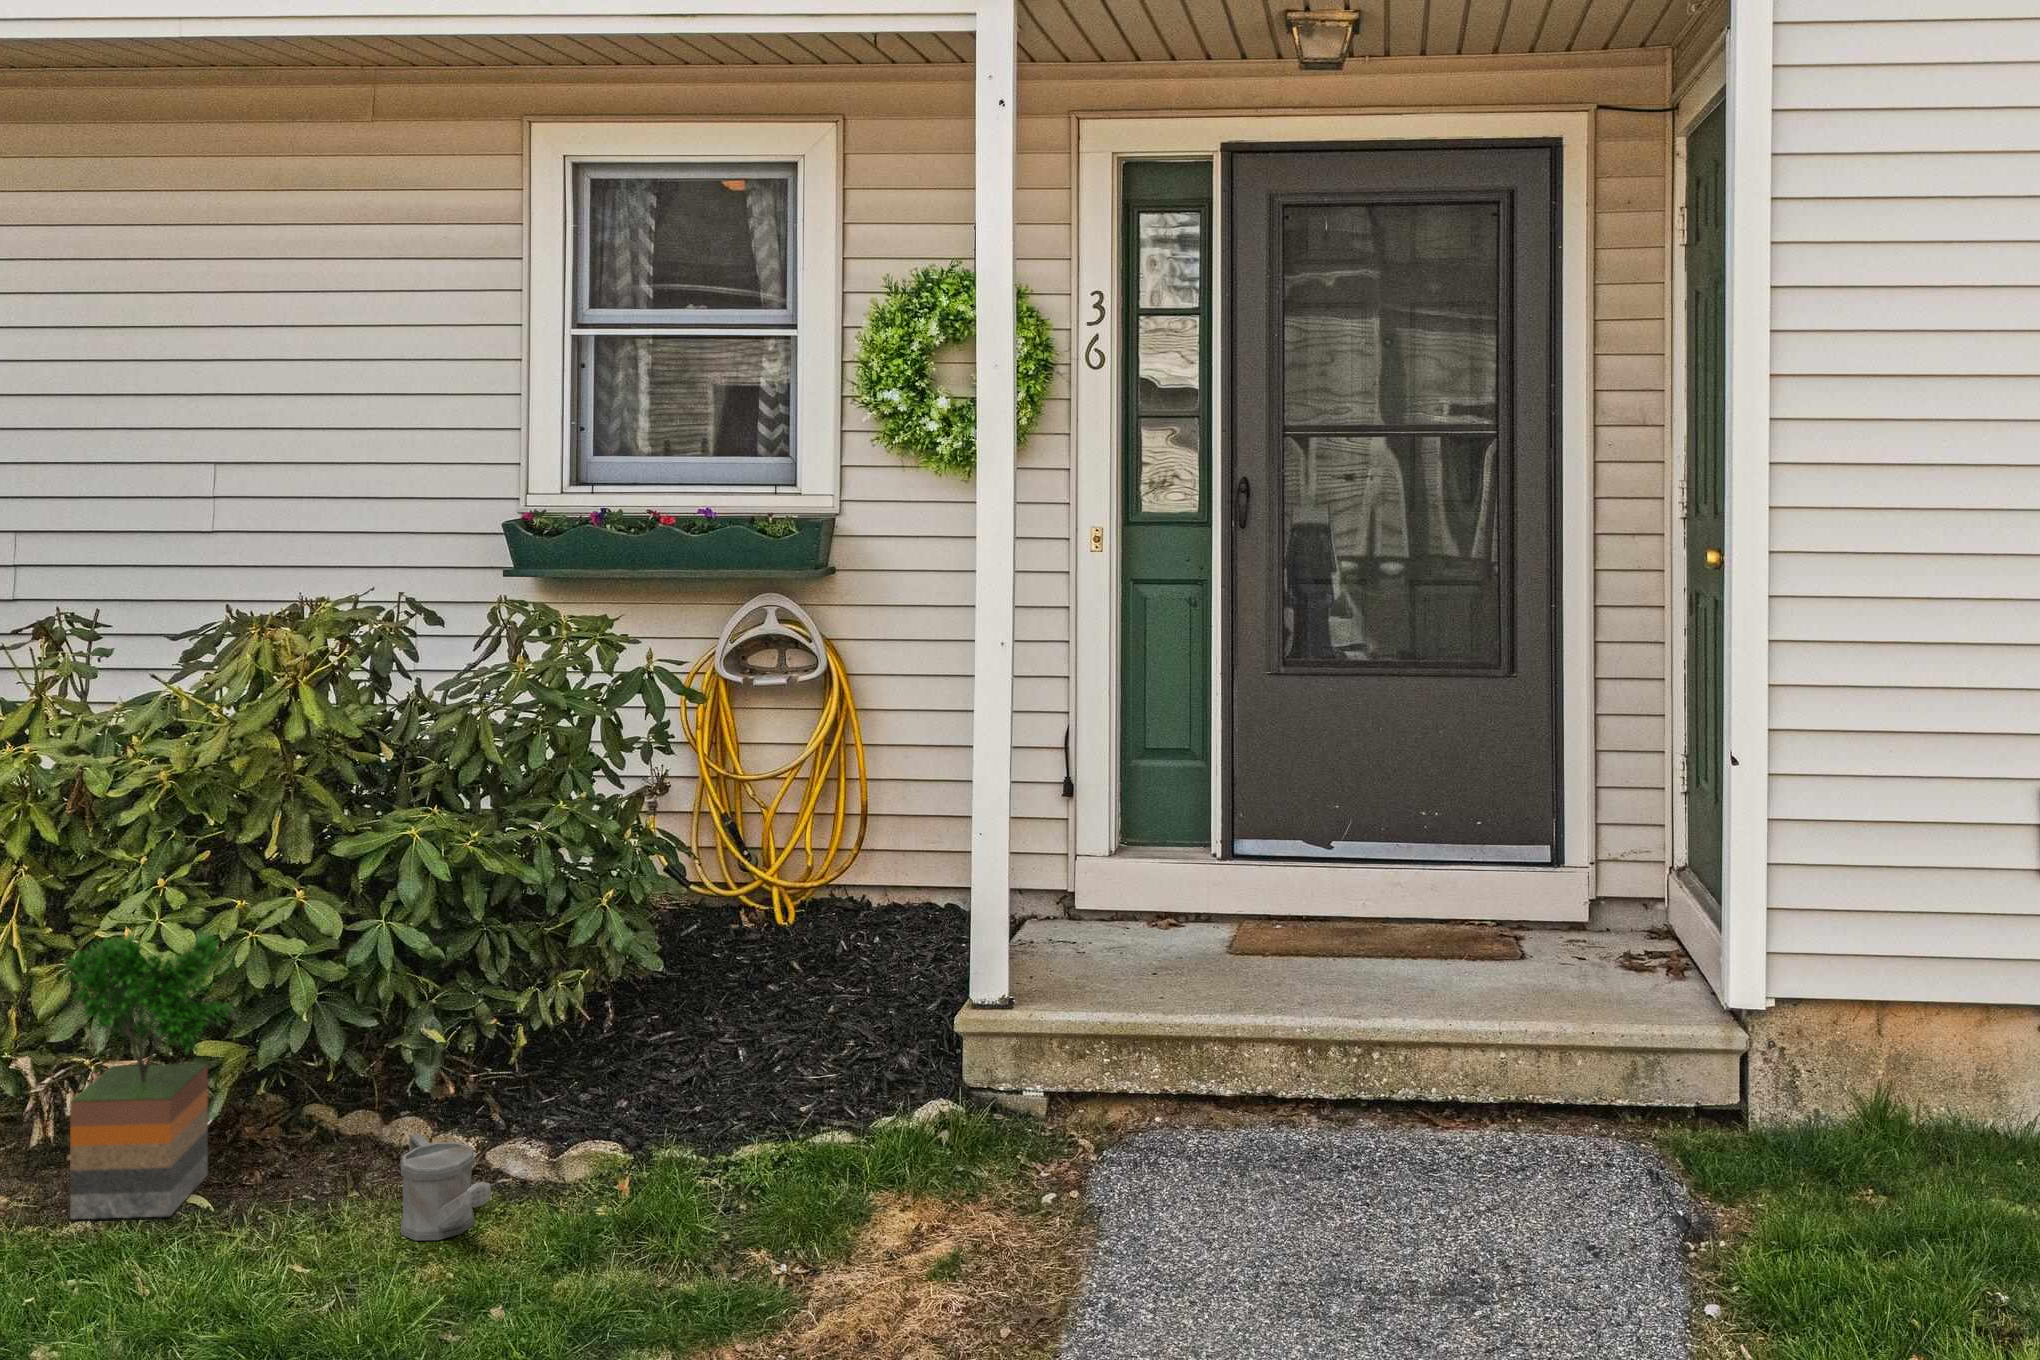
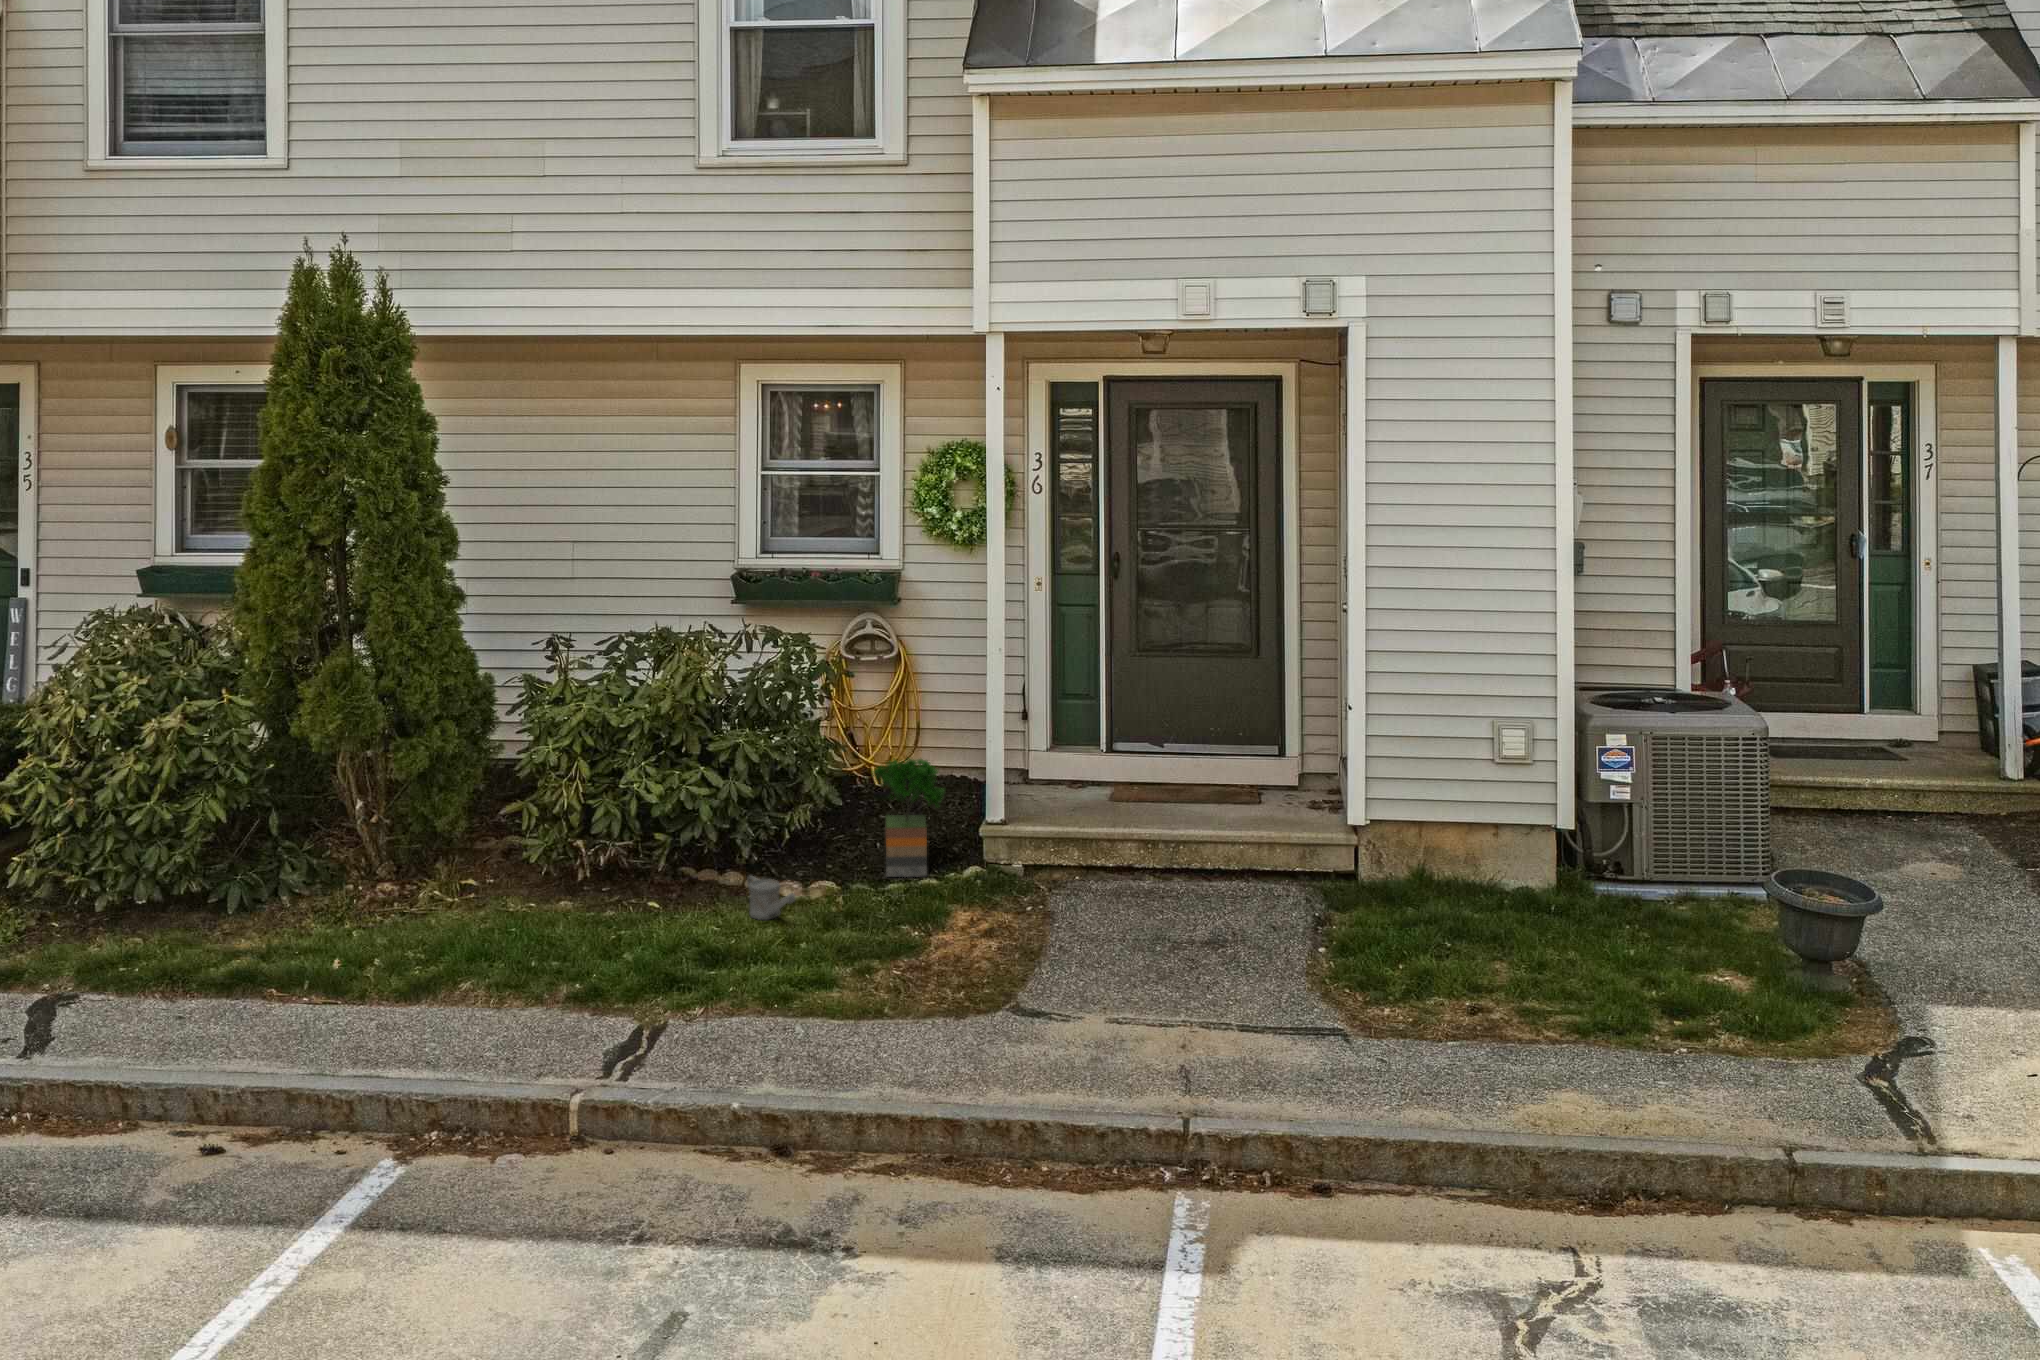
potted tree: present [61,932,235,1219] -> present [872,758,944,877]

